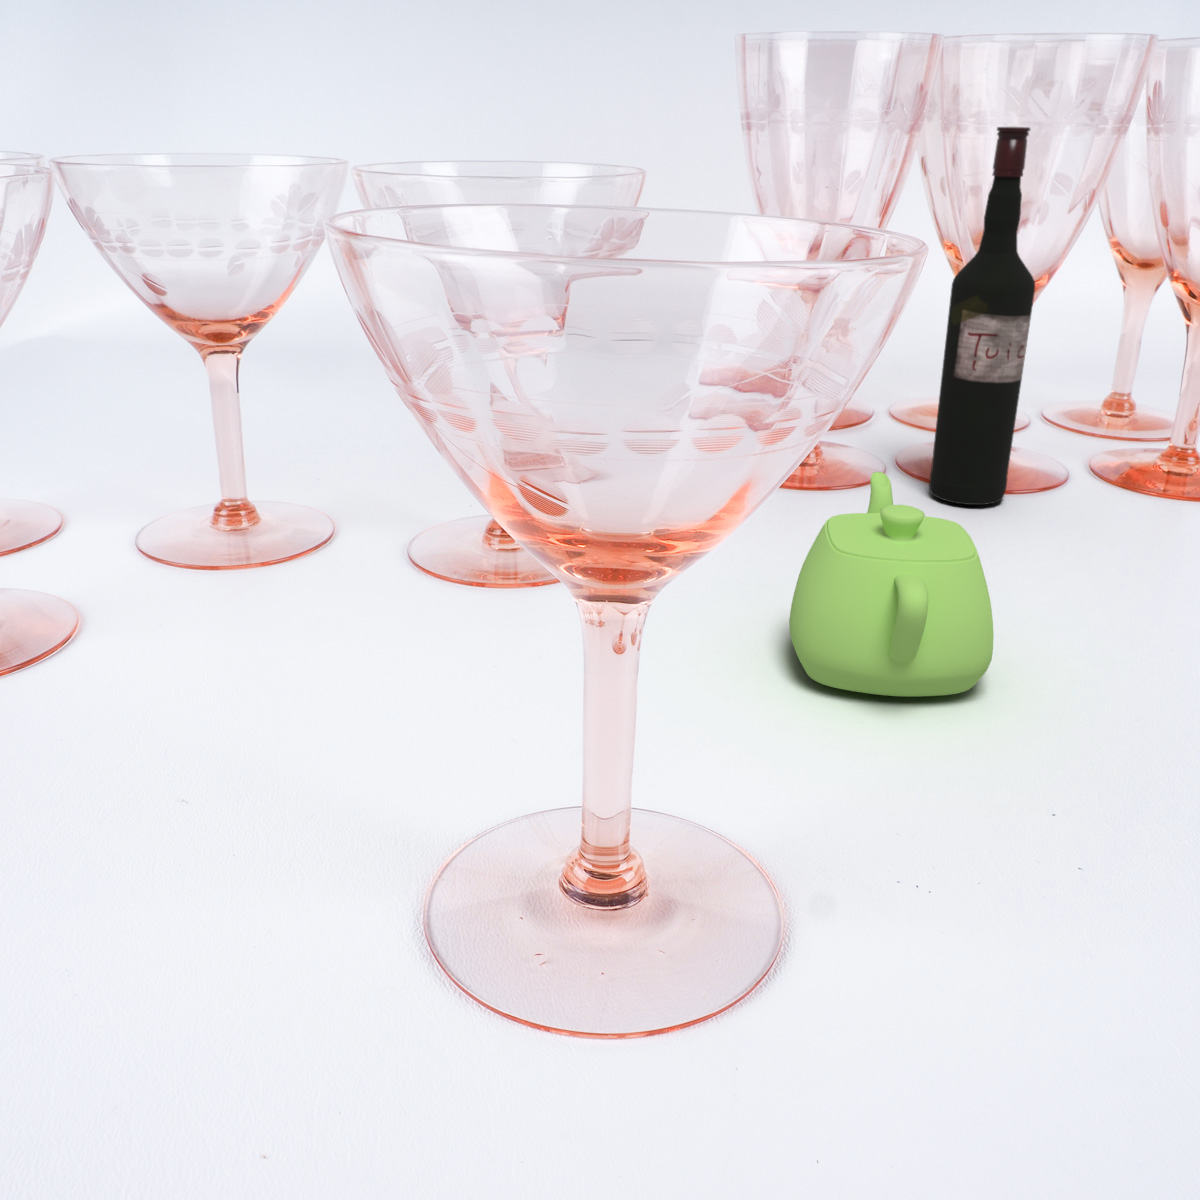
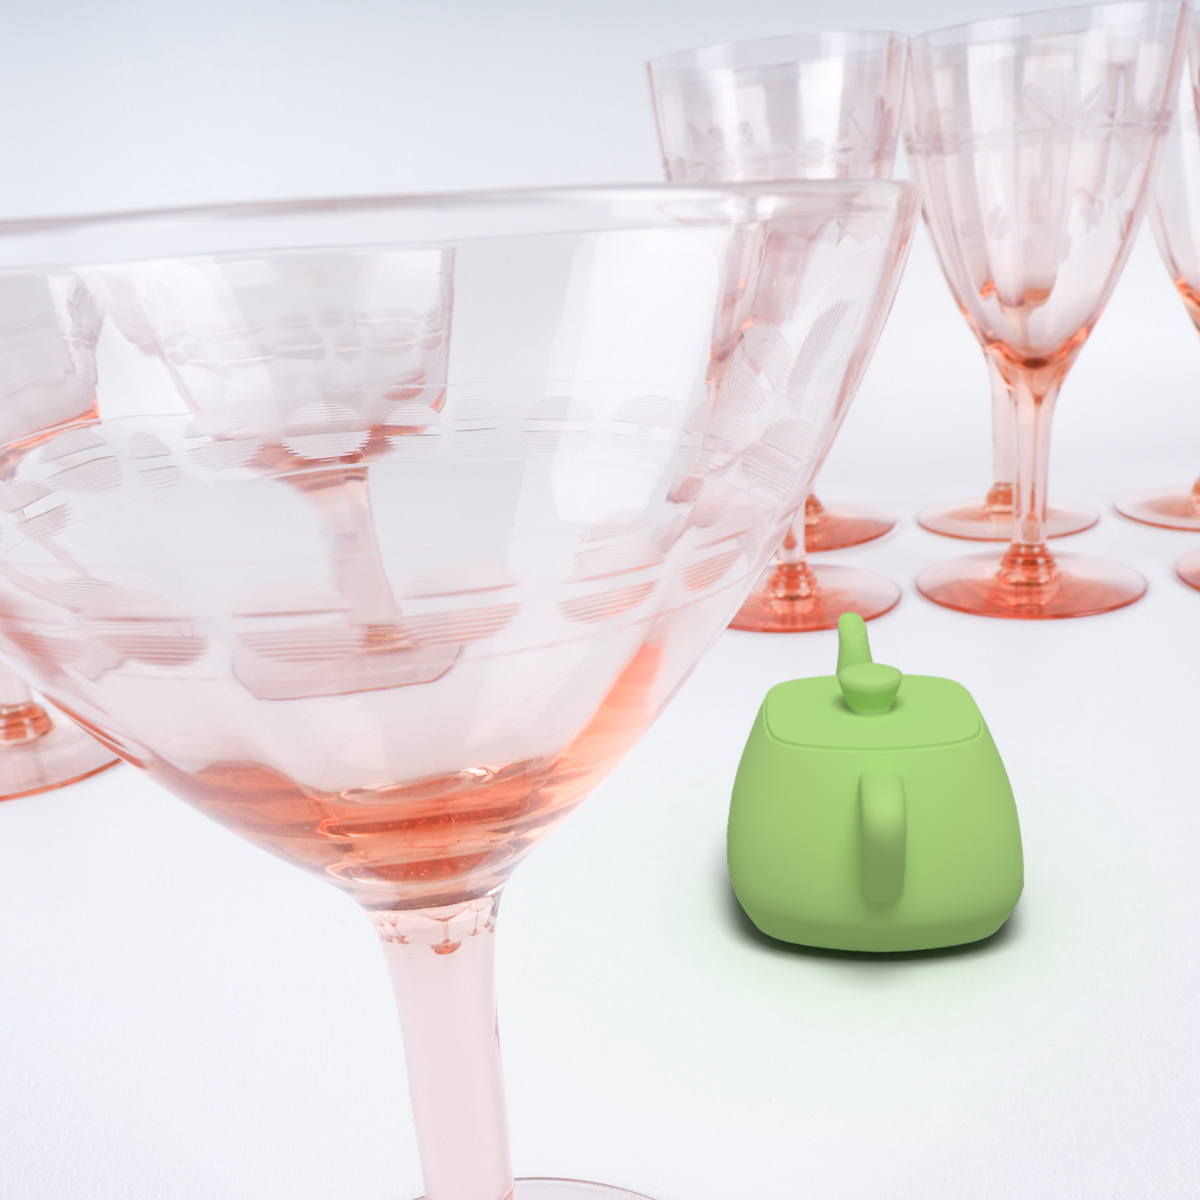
wine bottle: present [929,127,1035,505] -> none [954,139,1065,638]

